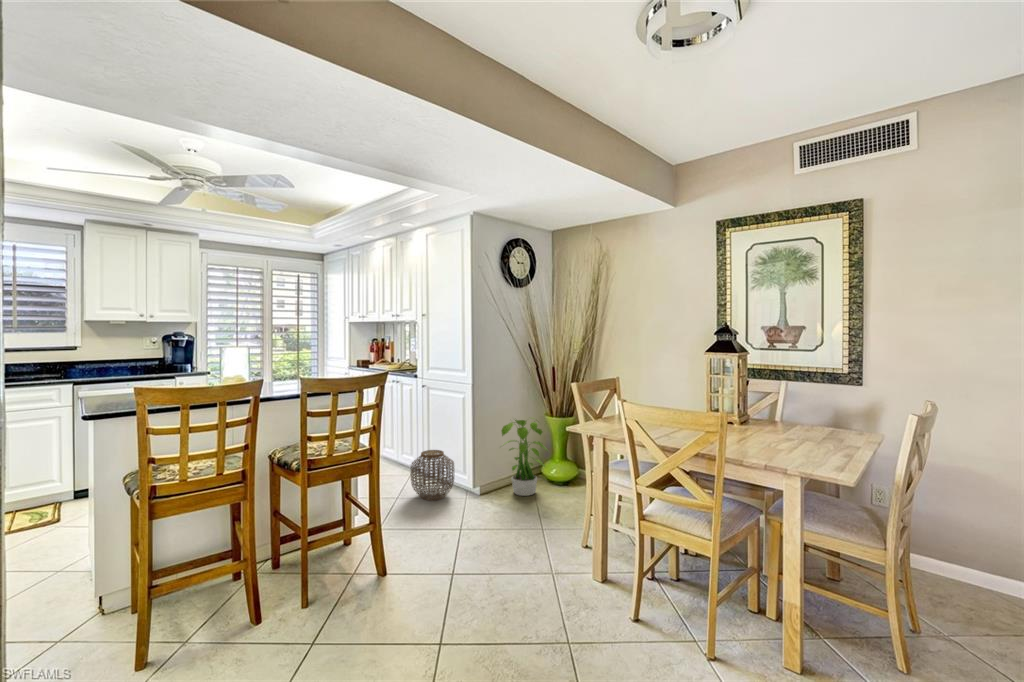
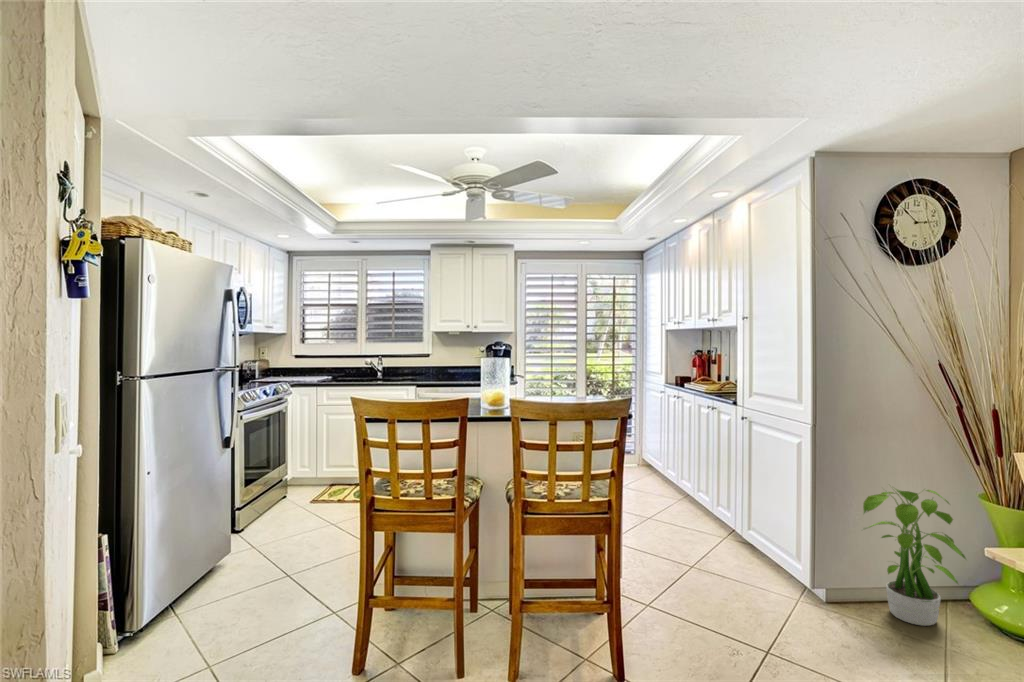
woven basket: present [411,450,454,501] -> none [713,510,781,587]

